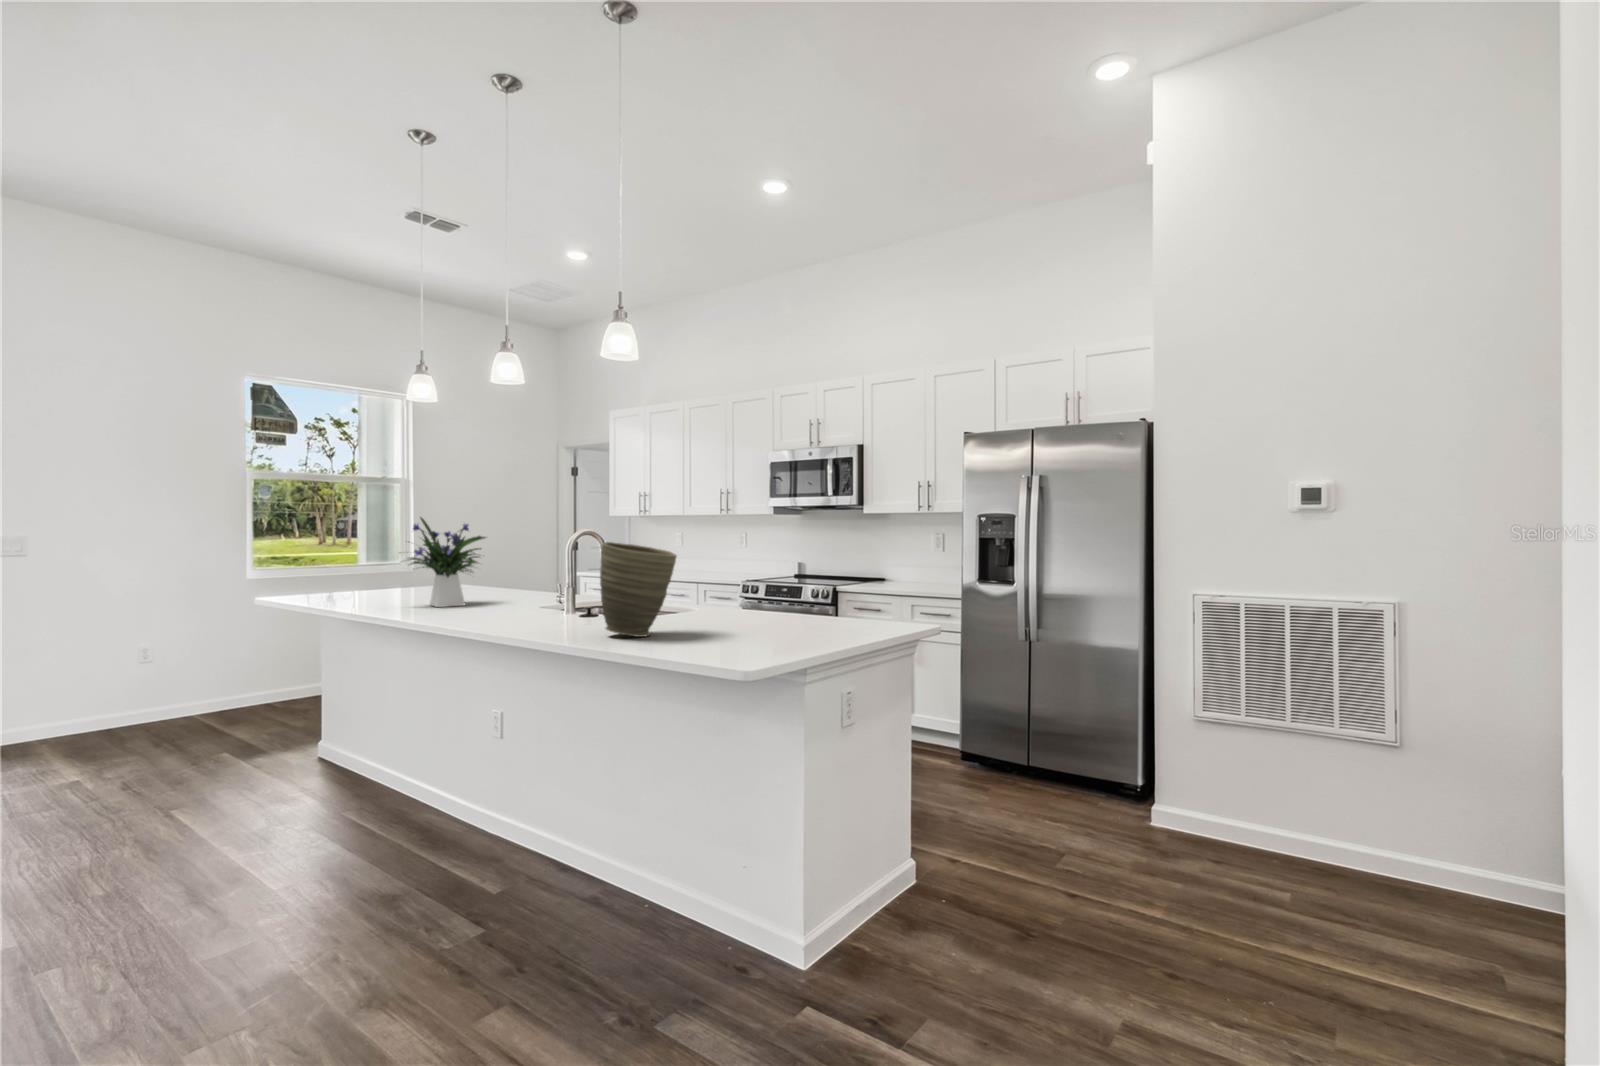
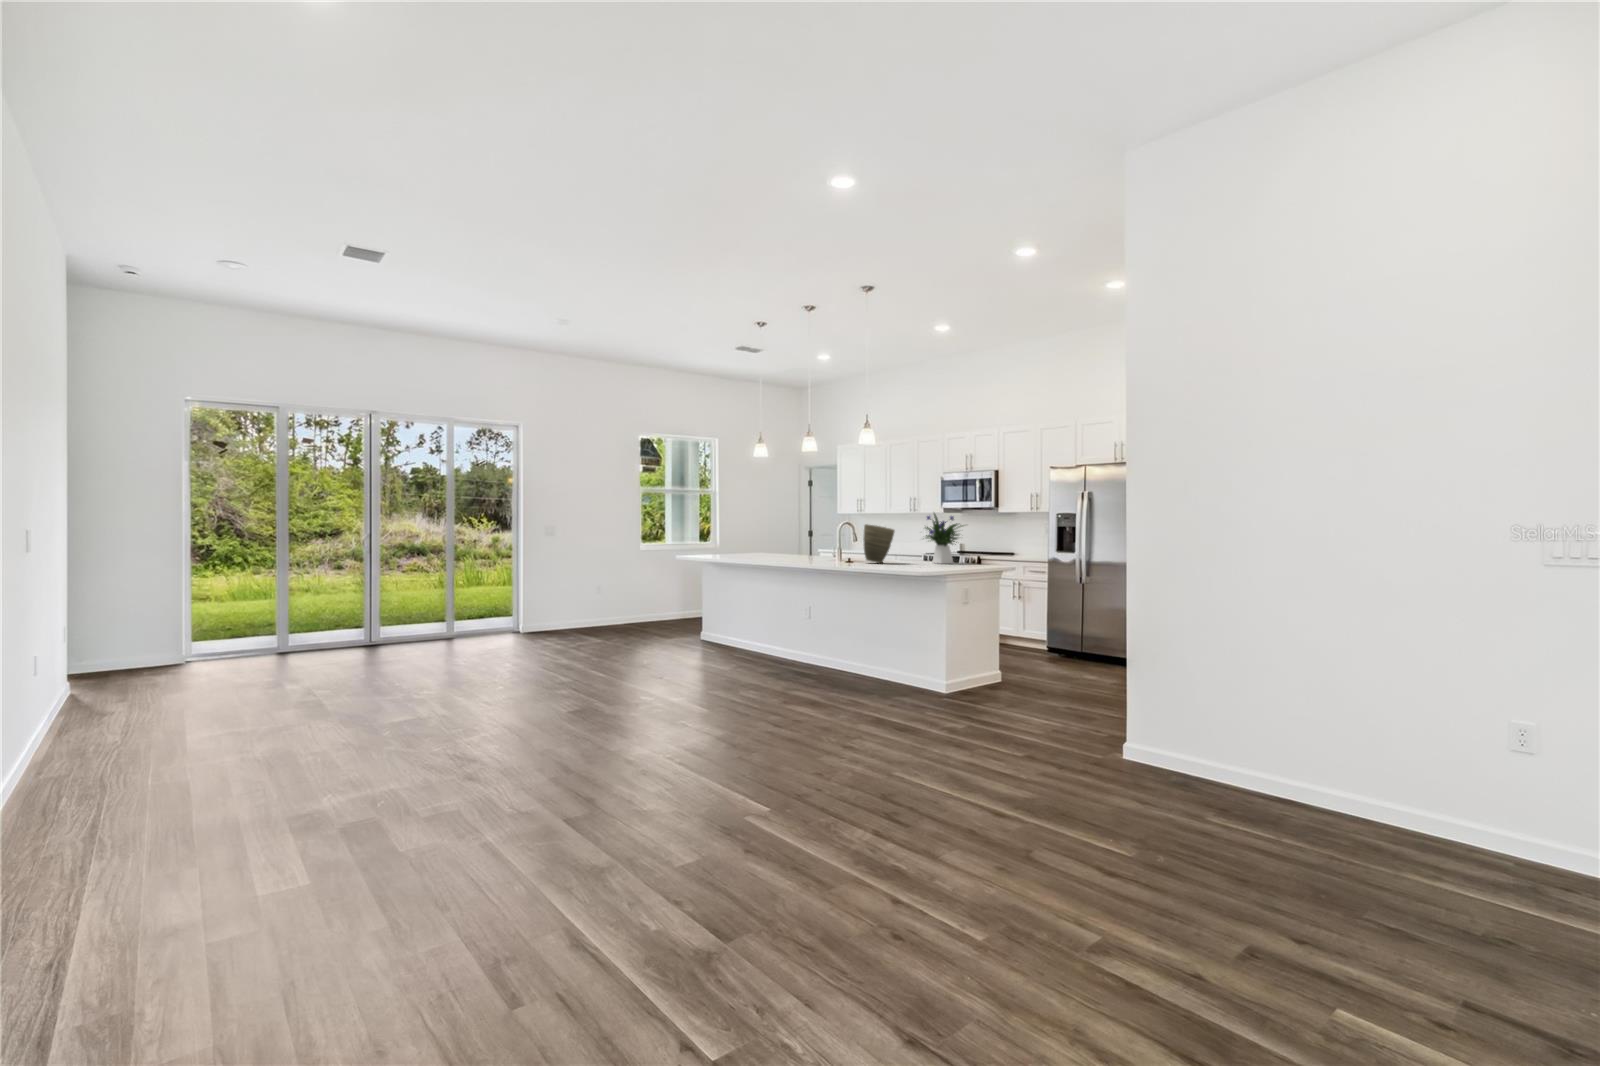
flower arrangement: present [409,518,485,607] -> present [925,513,963,564]

